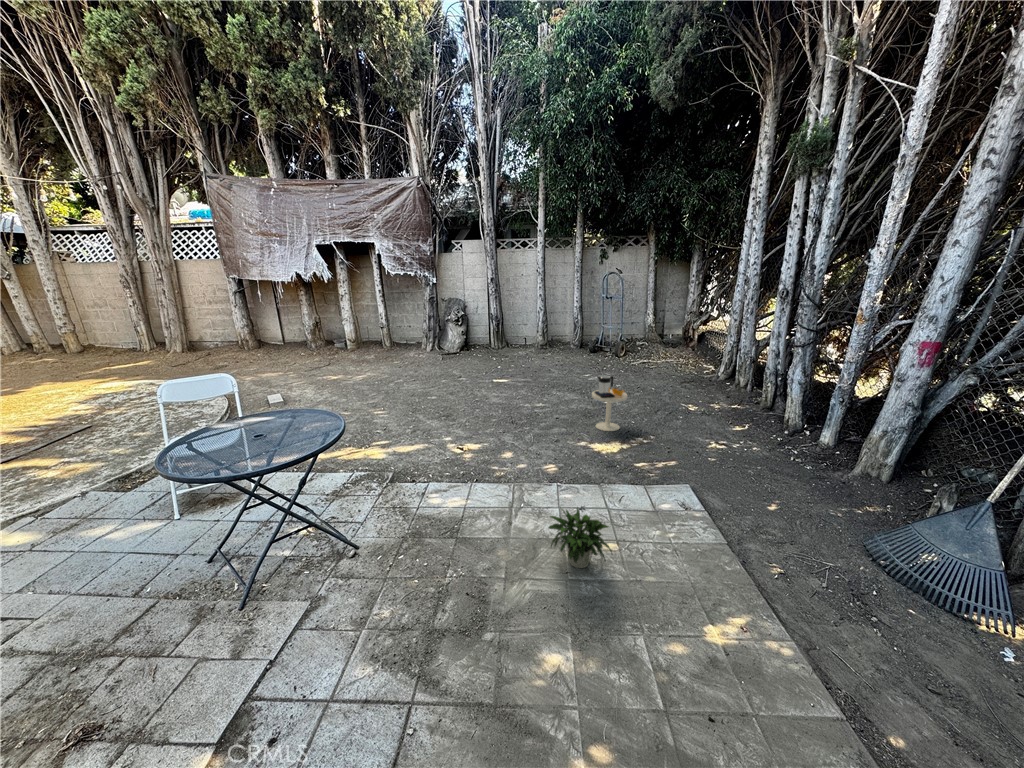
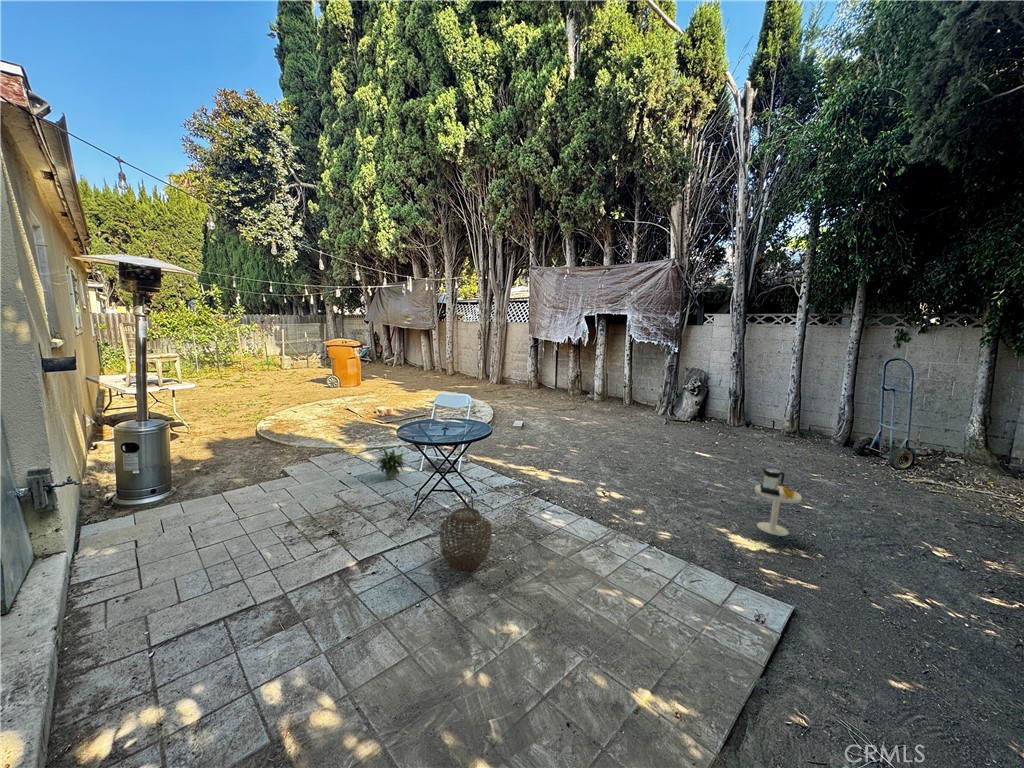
potted plant: present [533,507,612,568] -> present [377,449,405,480]
woven basket: none [356,535,441,635] -> present [440,508,491,571]

